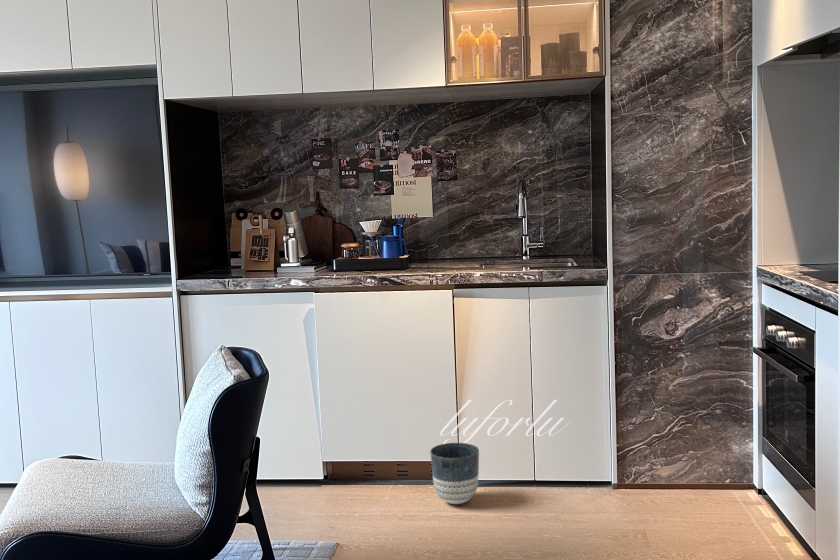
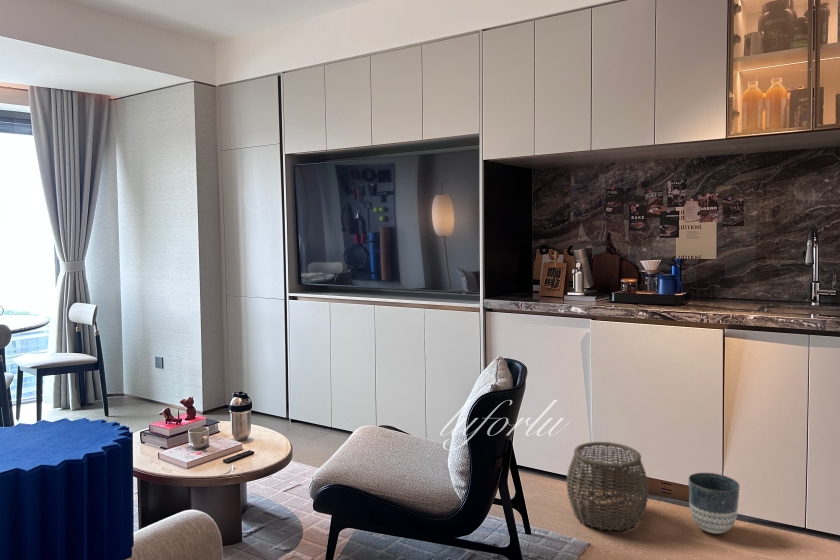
woven basket: none [302,429,393,527] -> present [567,442,649,531]

